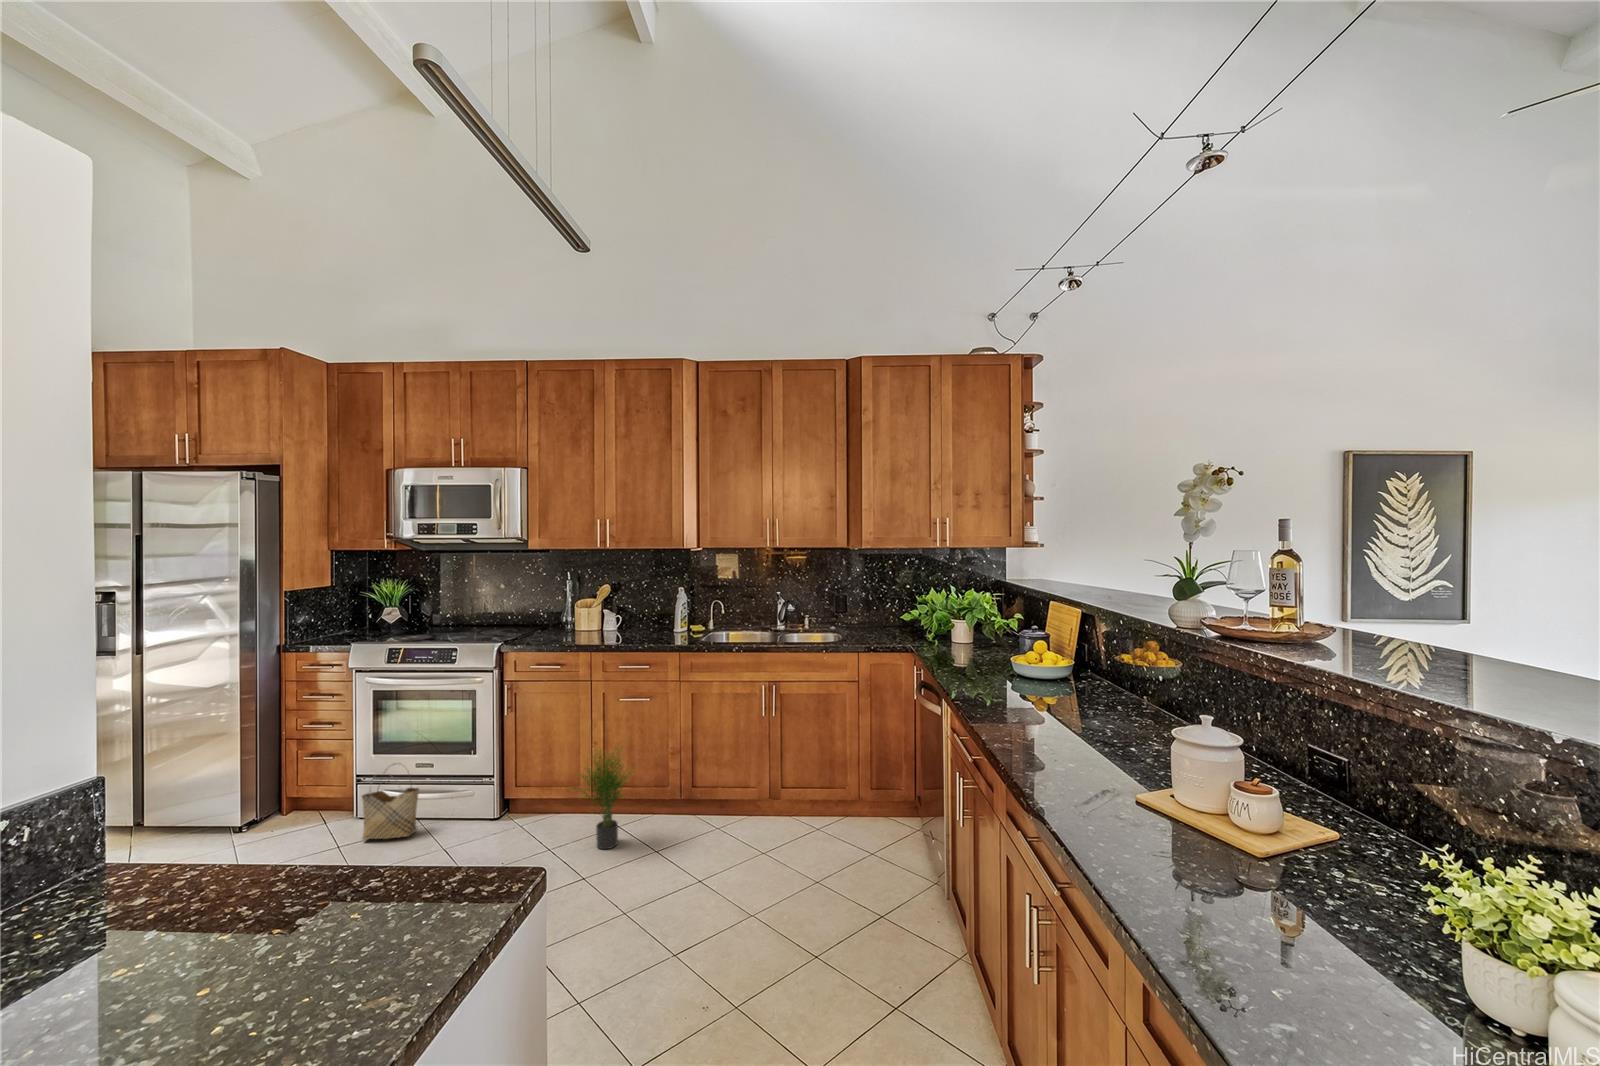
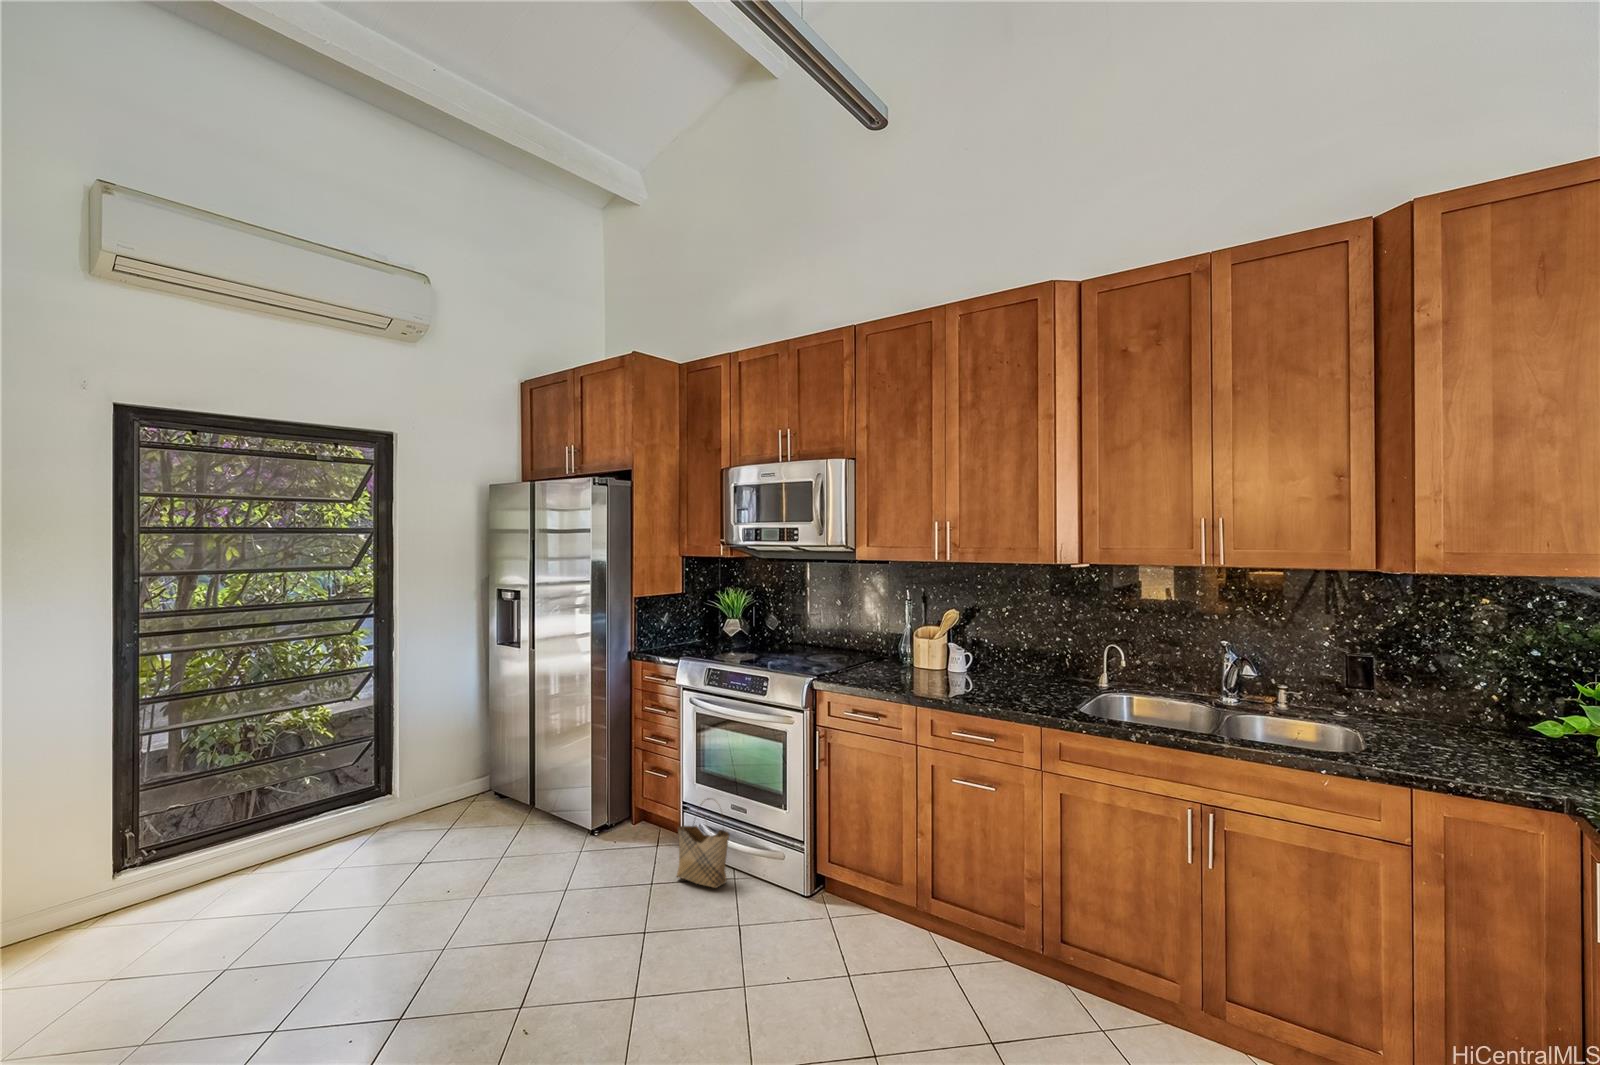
potted plant: present [580,750,627,849] -> none [862,838,970,1001]

